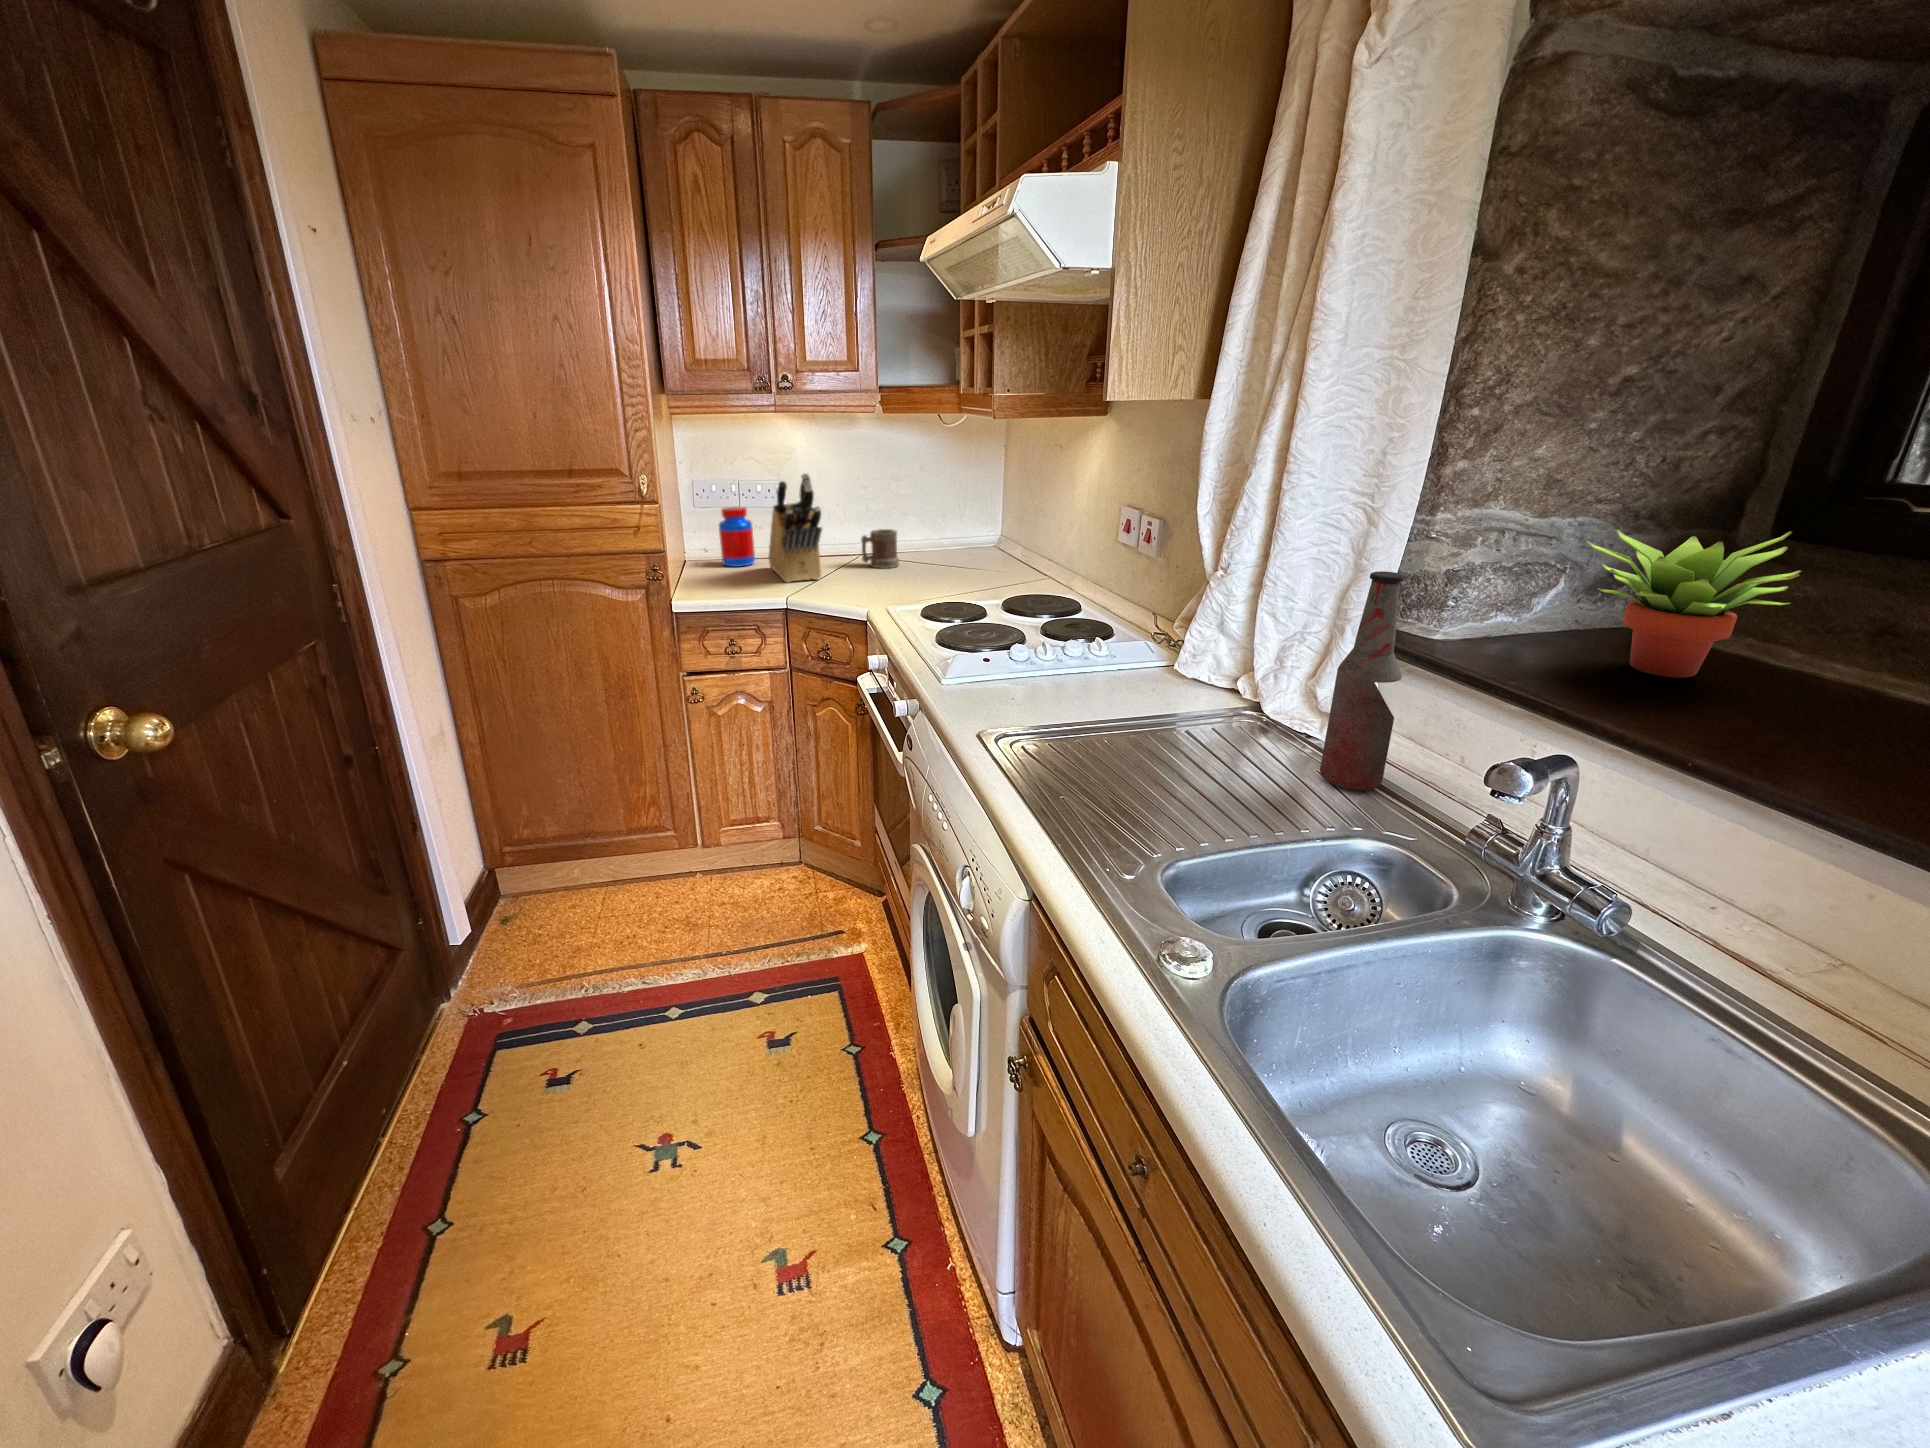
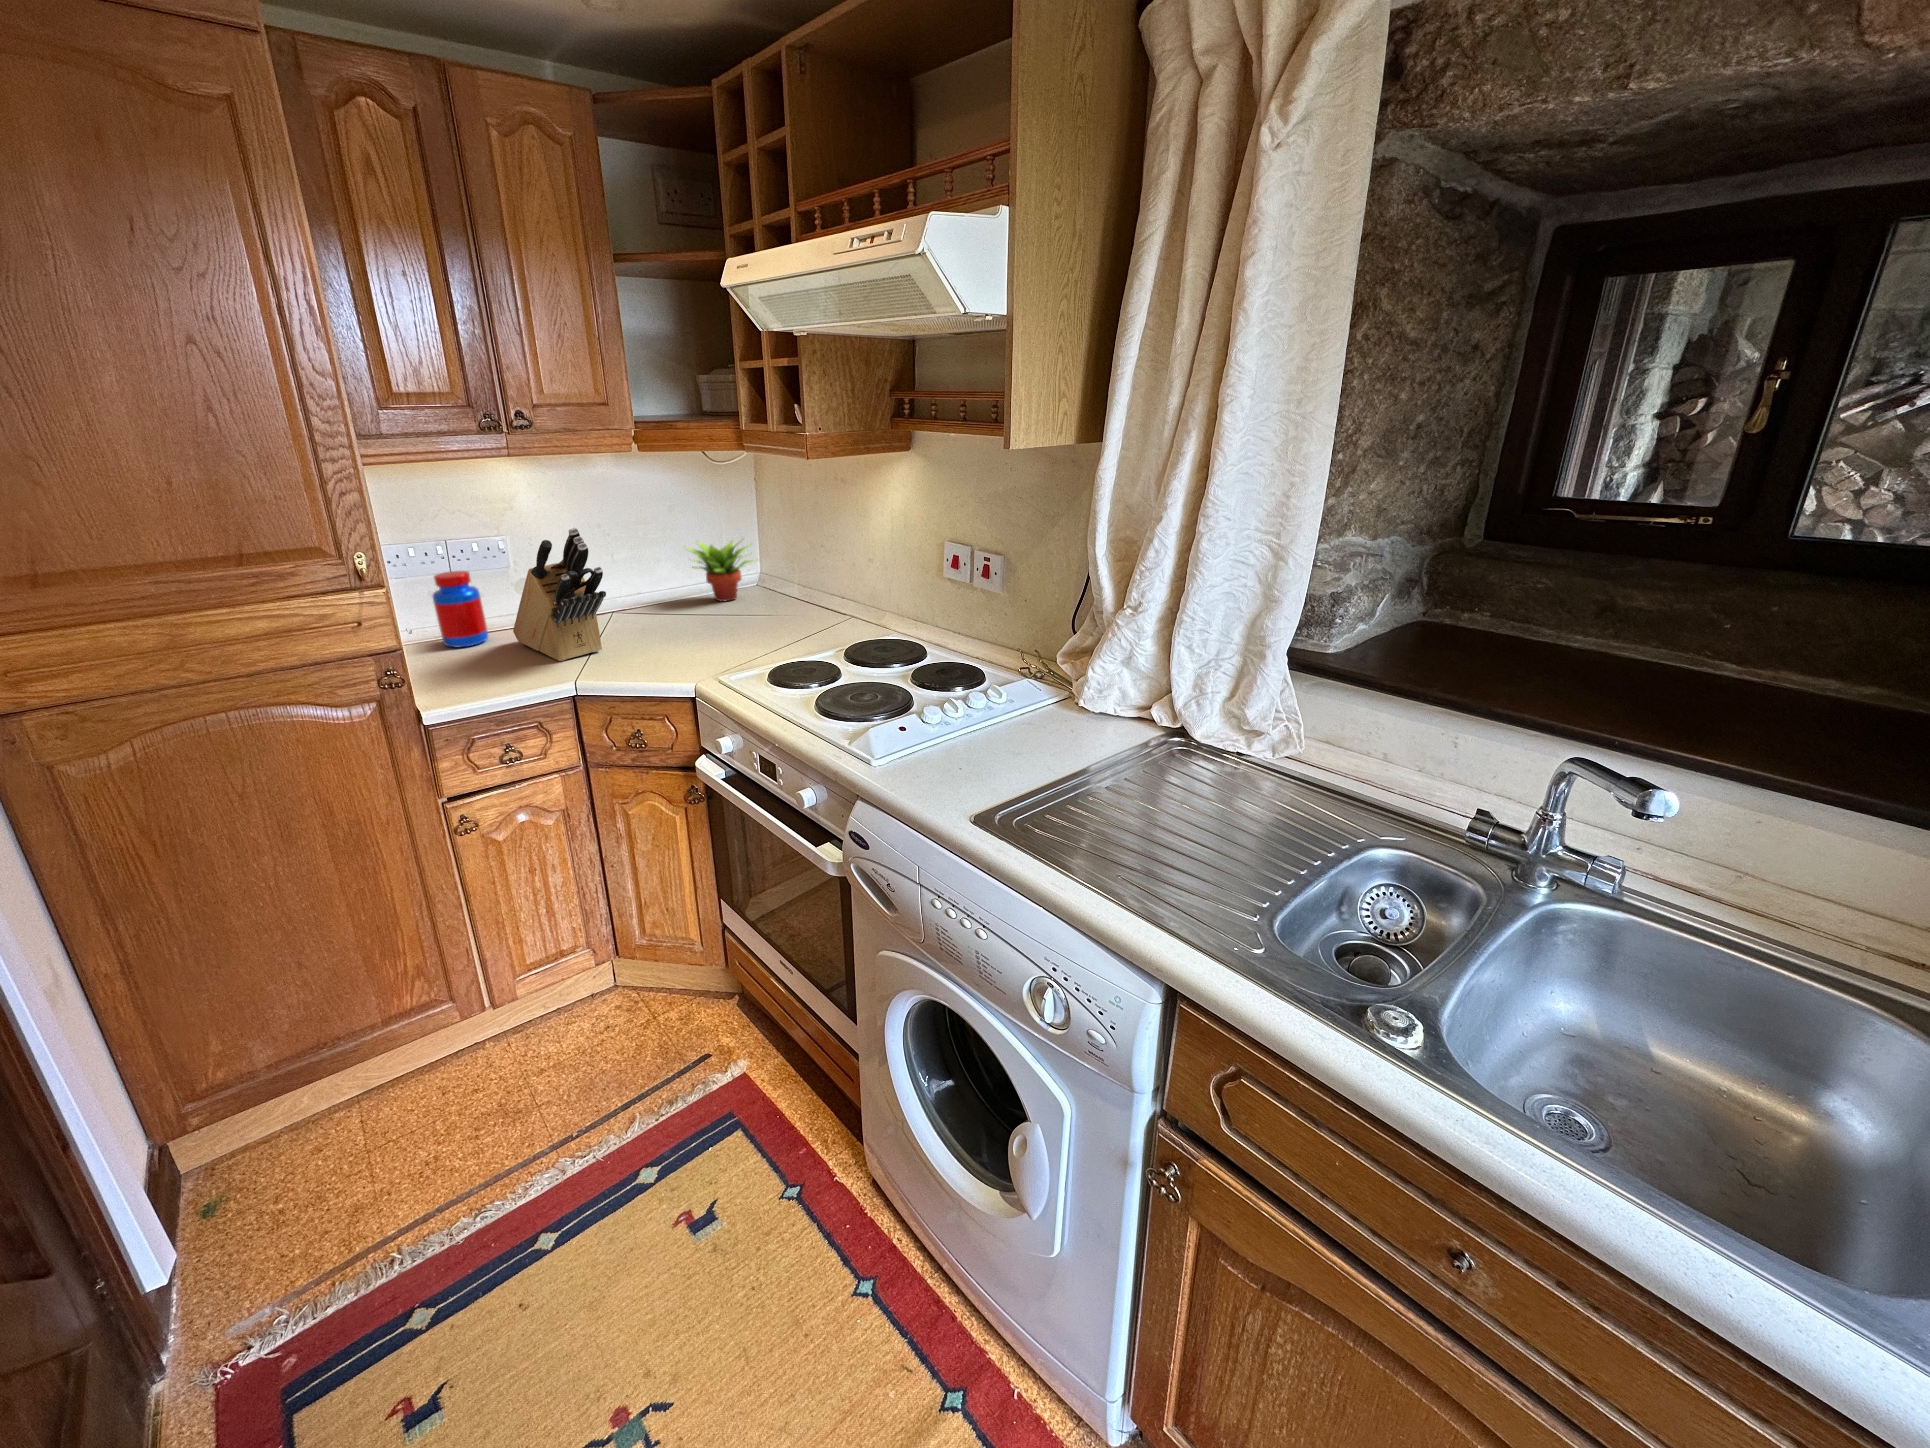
mug: present [861,529,899,568] -> none [630,579,676,626]
succulent plant: present [1585,530,1802,678] -> present [685,541,752,601]
bottle: present [1320,571,1404,791] -> none [1282,607,1354,803]

